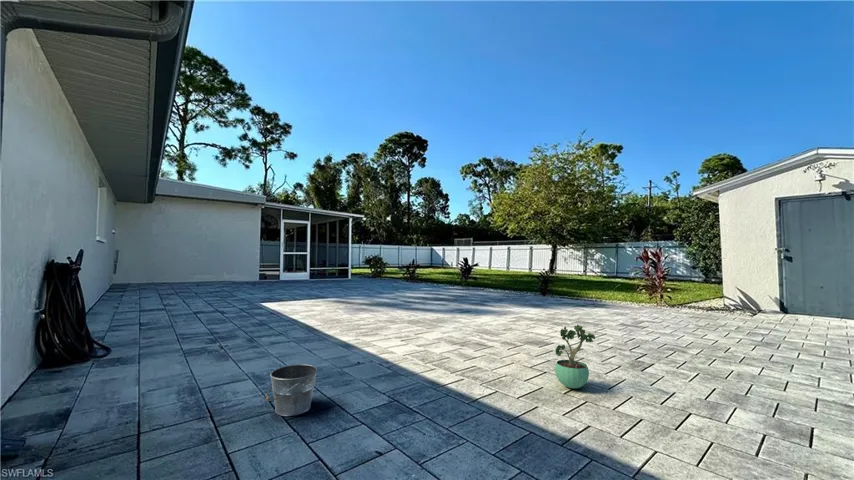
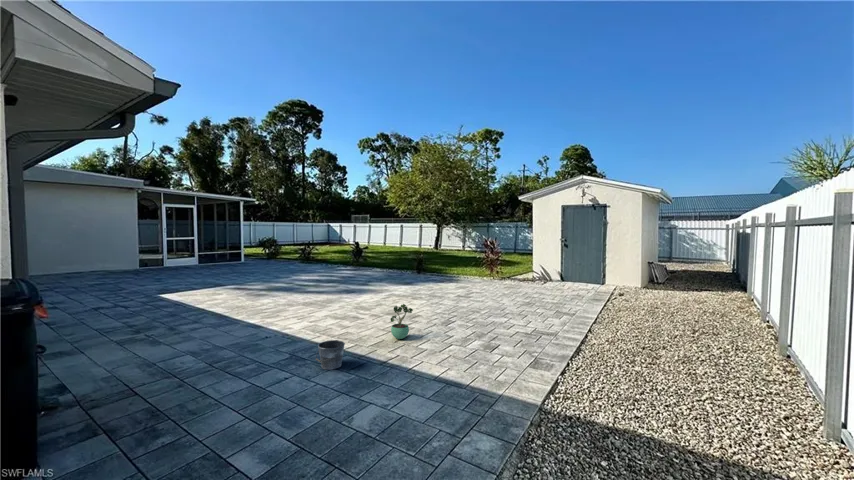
bucket: present [265,364,317,416] -> present [316,340,345,370]

